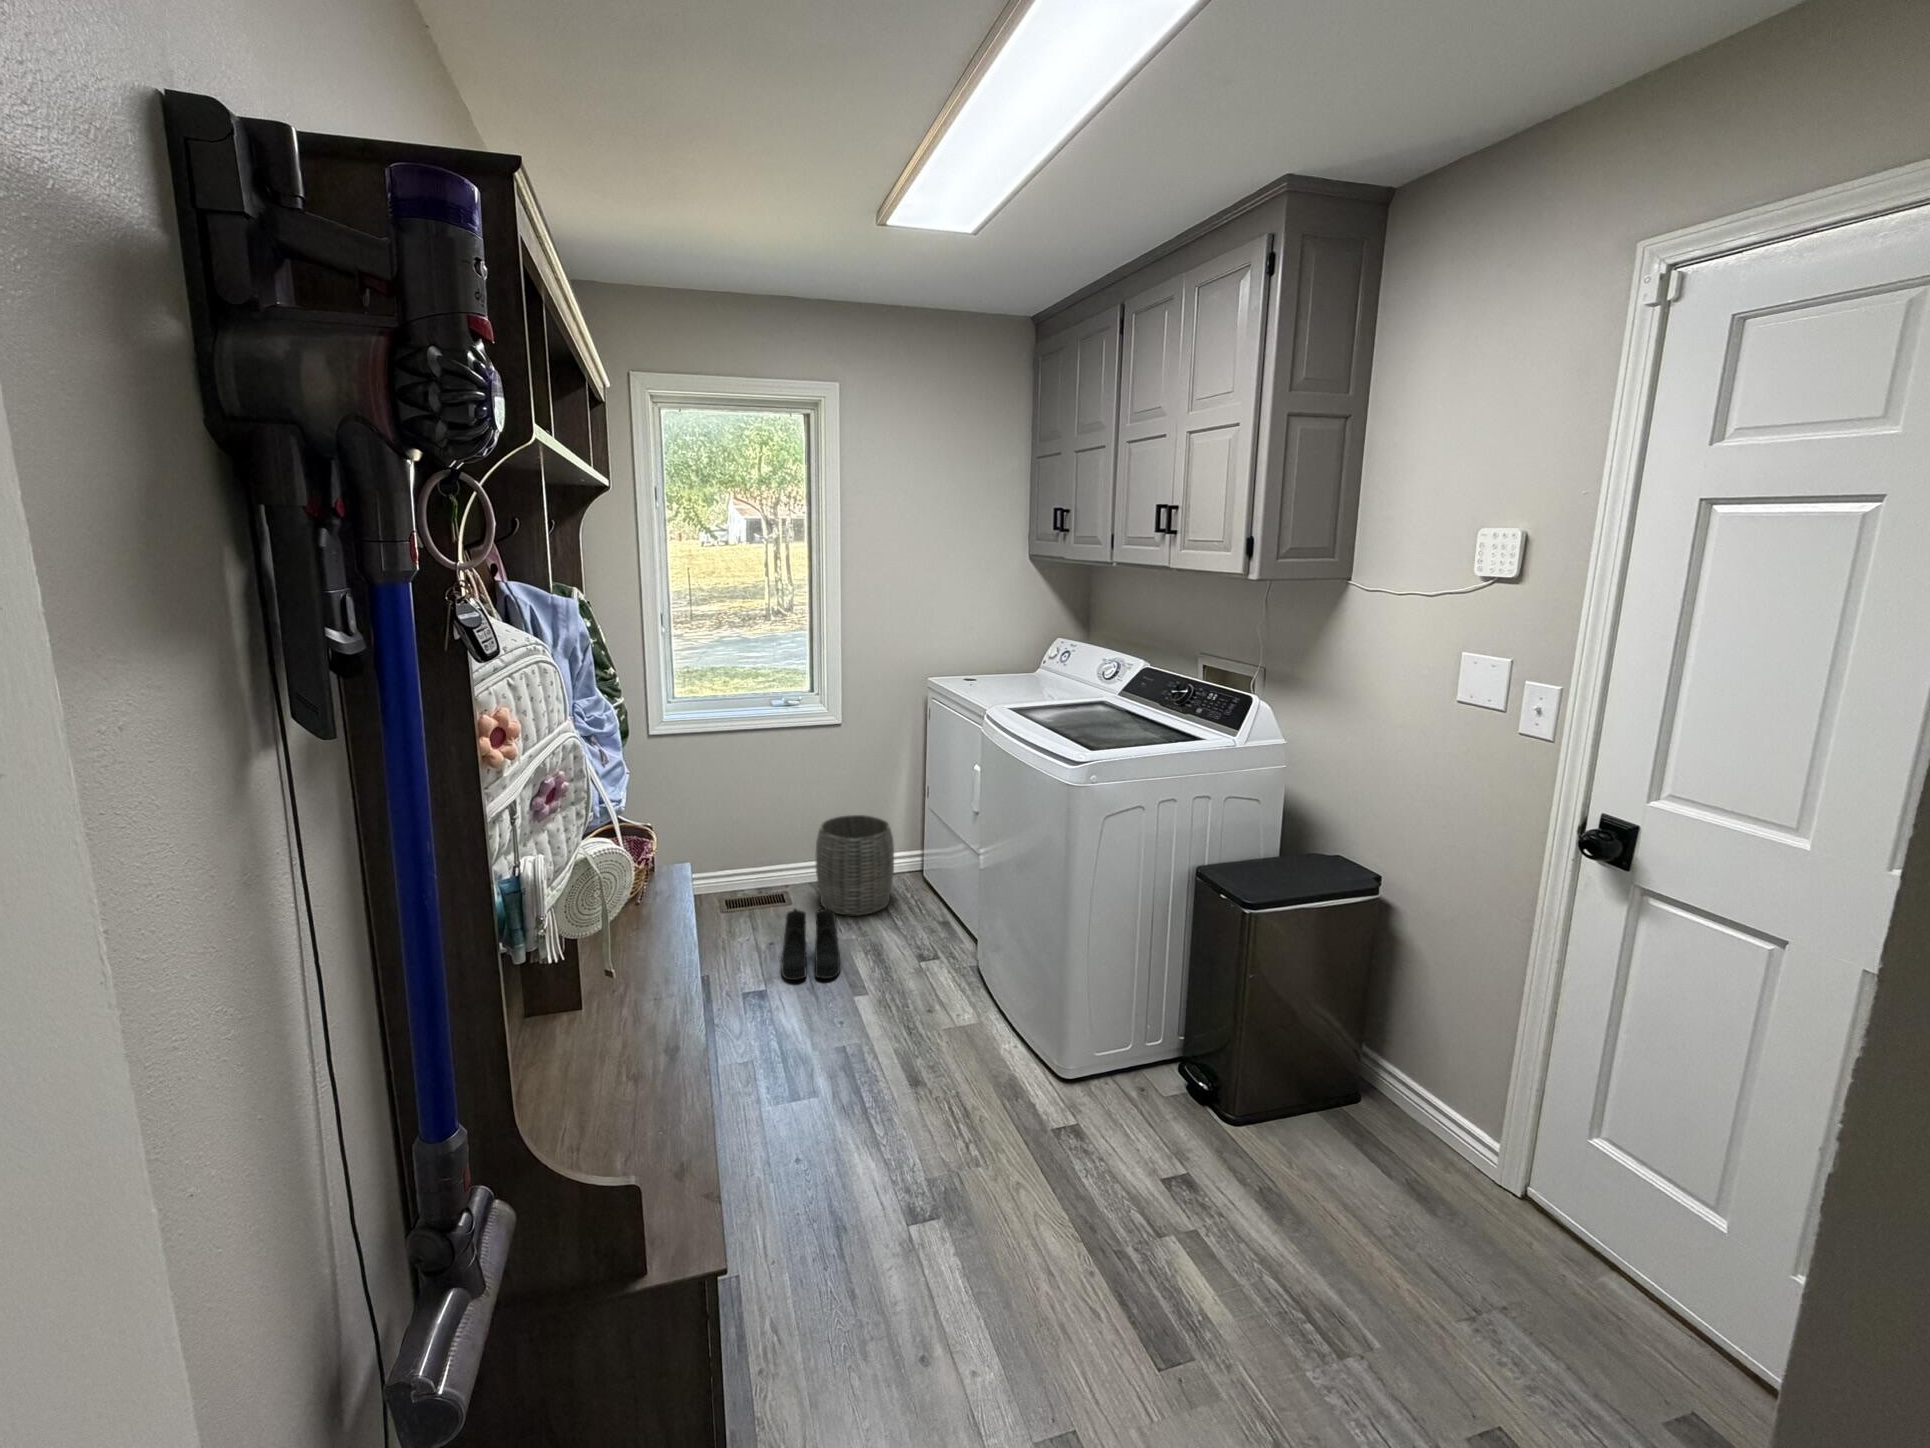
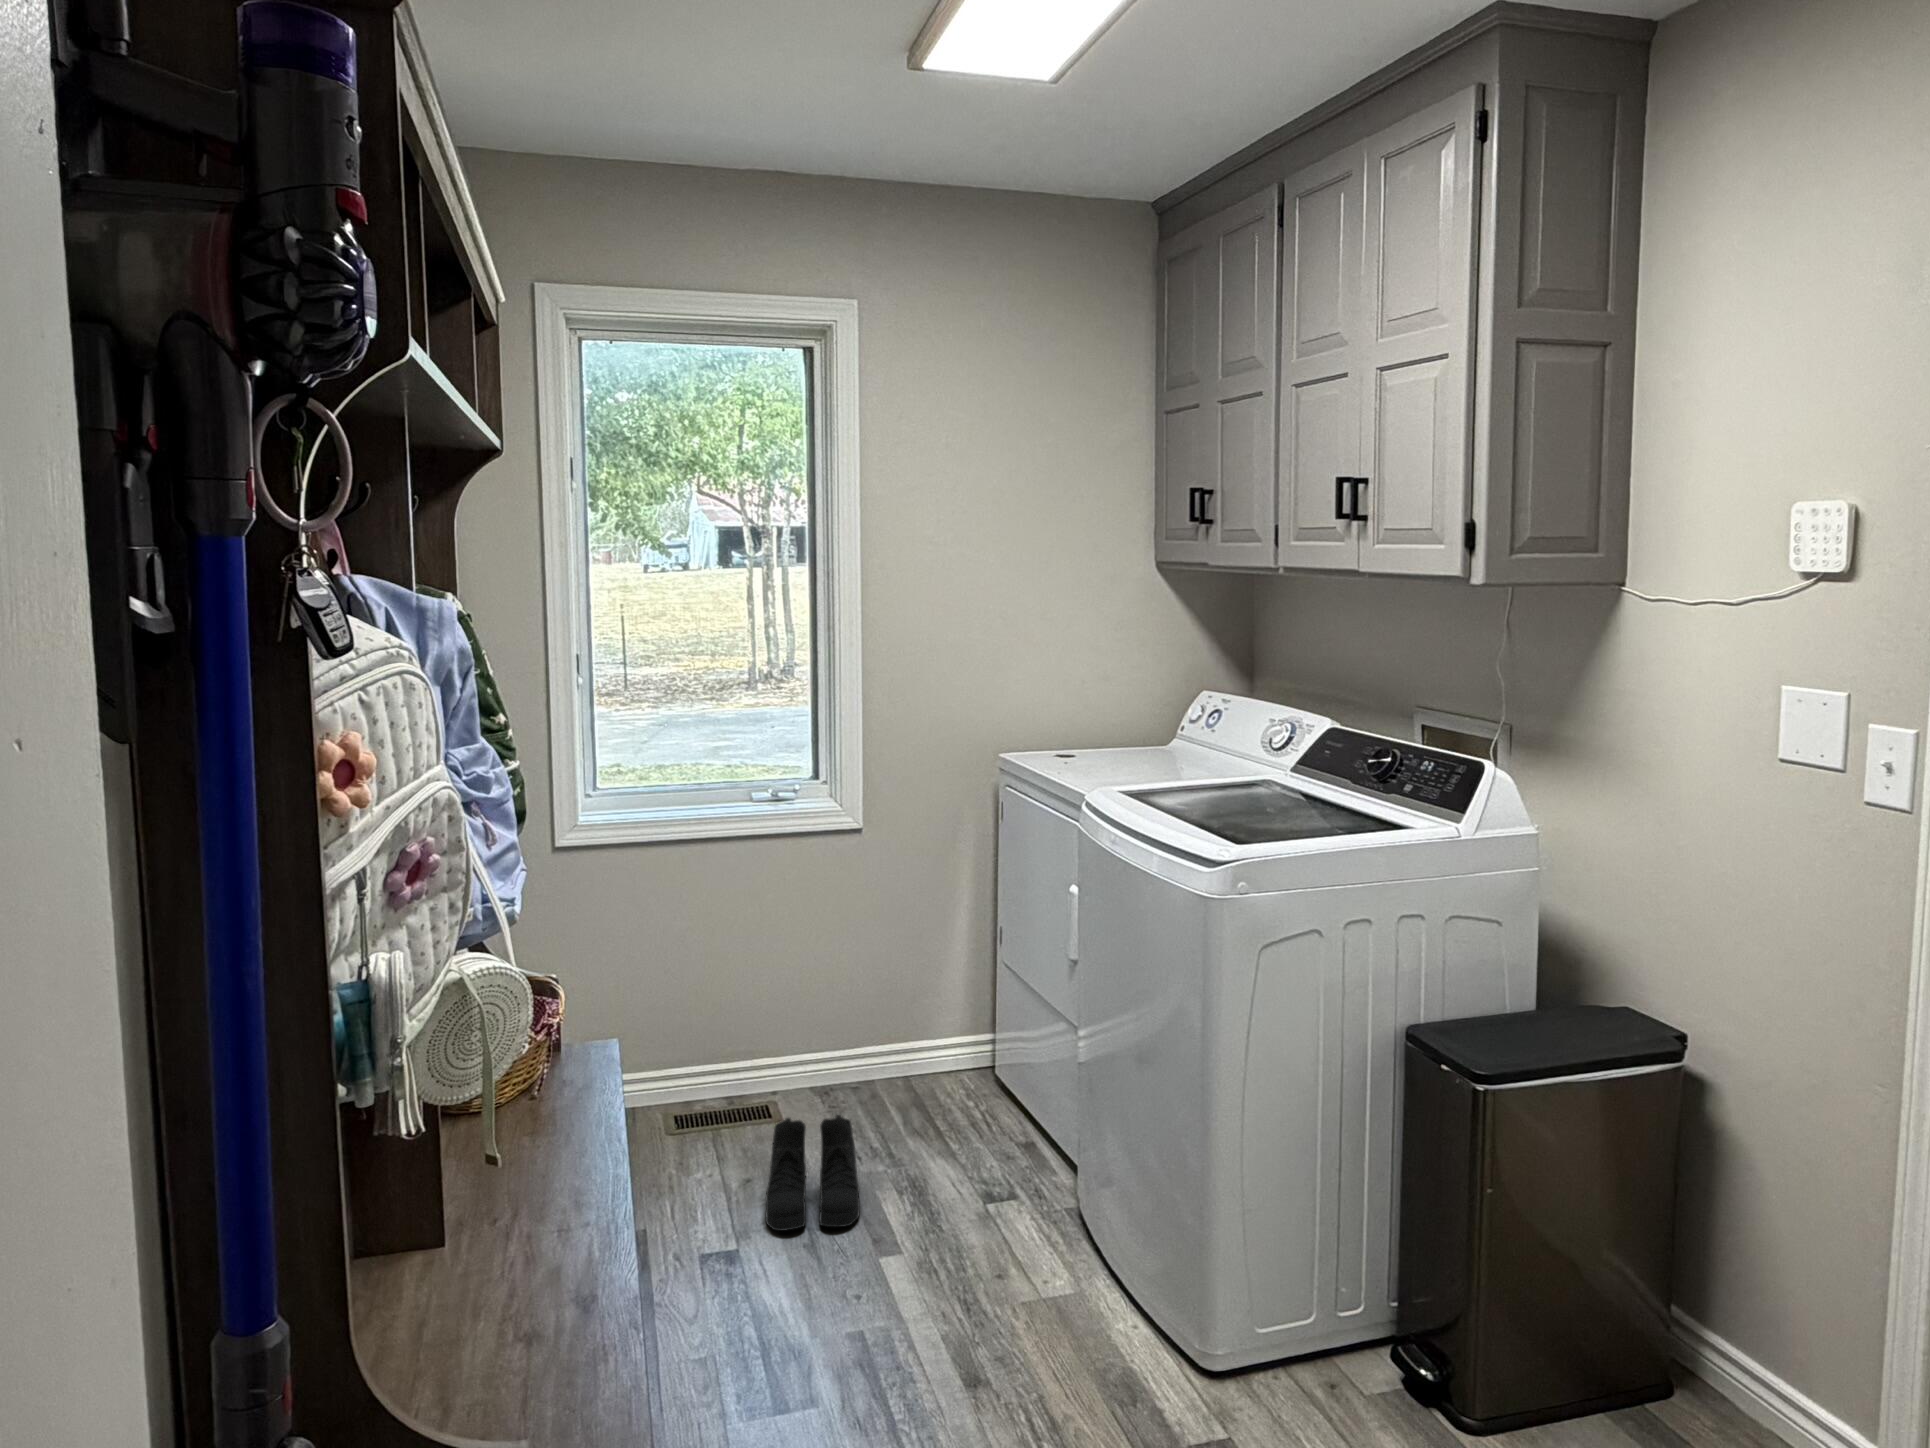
woven basket: present [816,815,894,915] -> none [822,972,947,1132]

